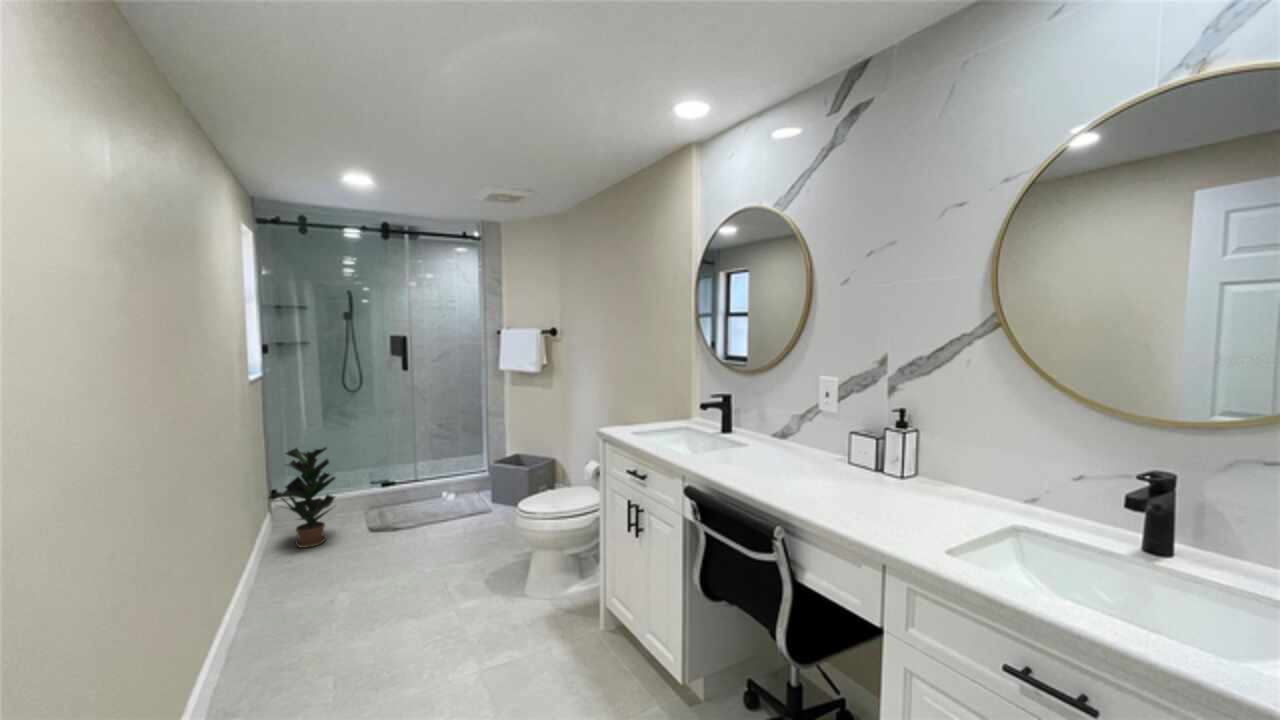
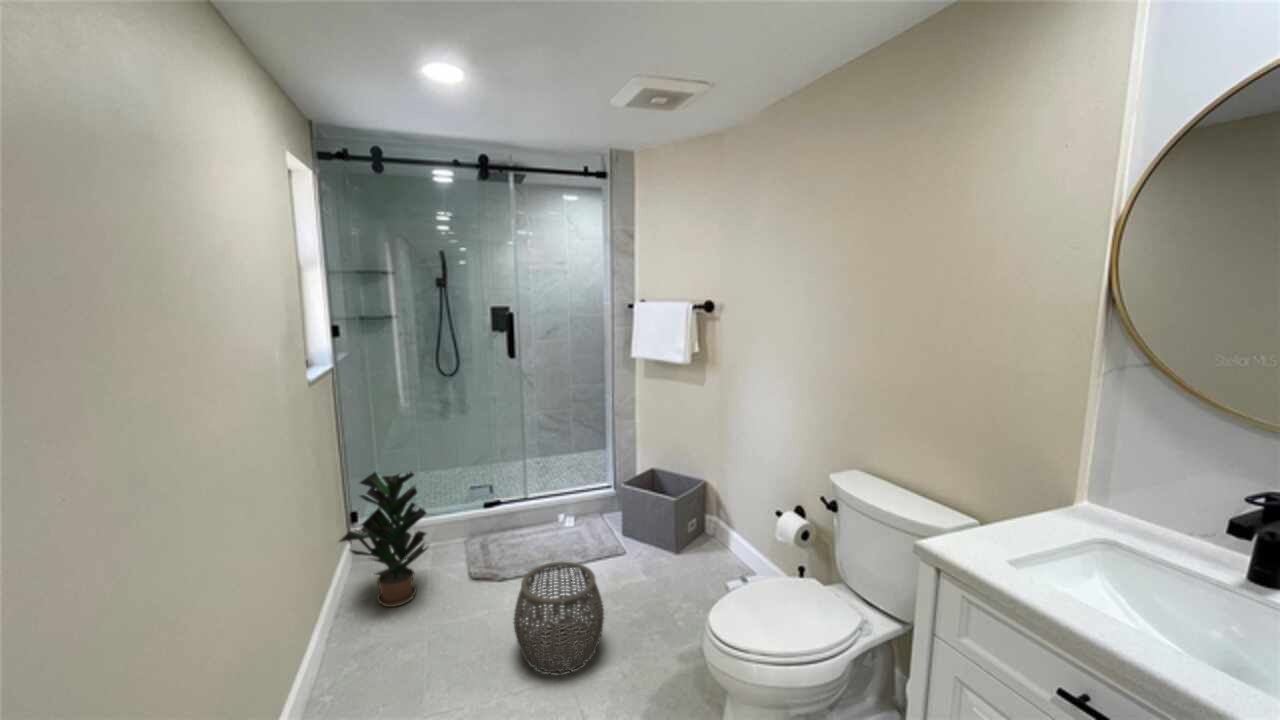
woven basket: none [399,501,465,569] -> present [514,562,604,673]

